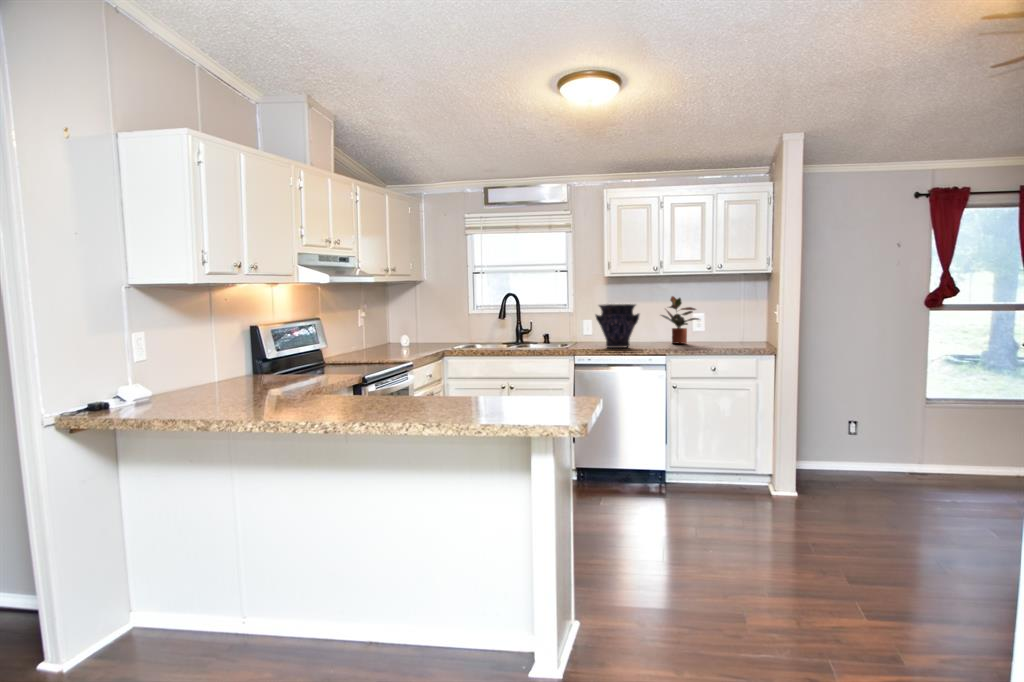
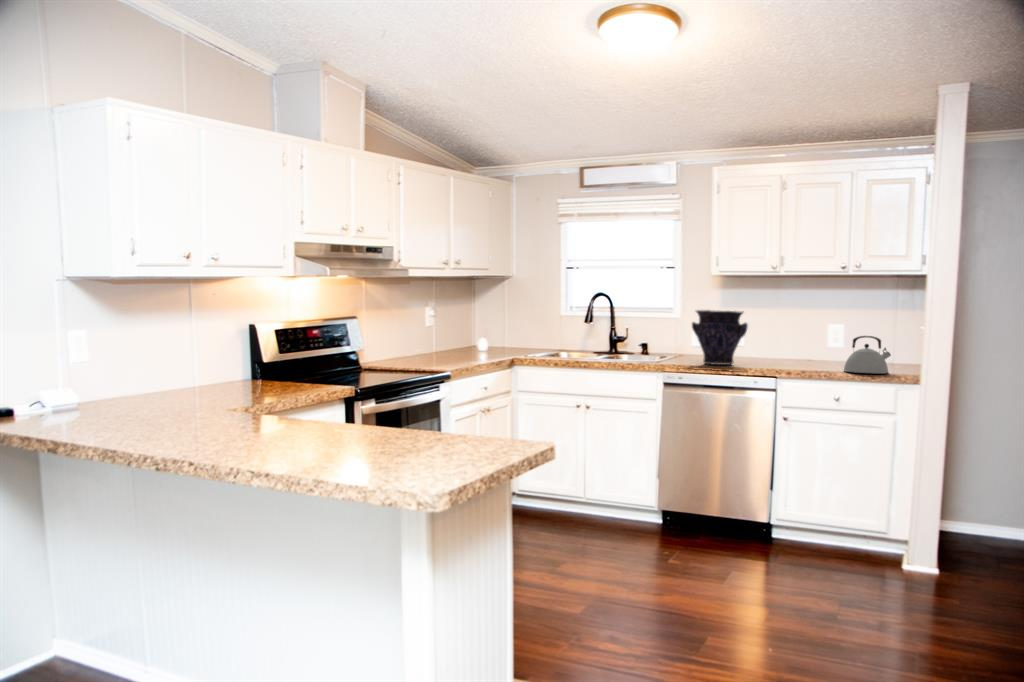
potted plant: present [661,296,699,344] -> none [778,302,833,364]
kettle: none [714,320,748,348] -> present [844,336,891,373]

